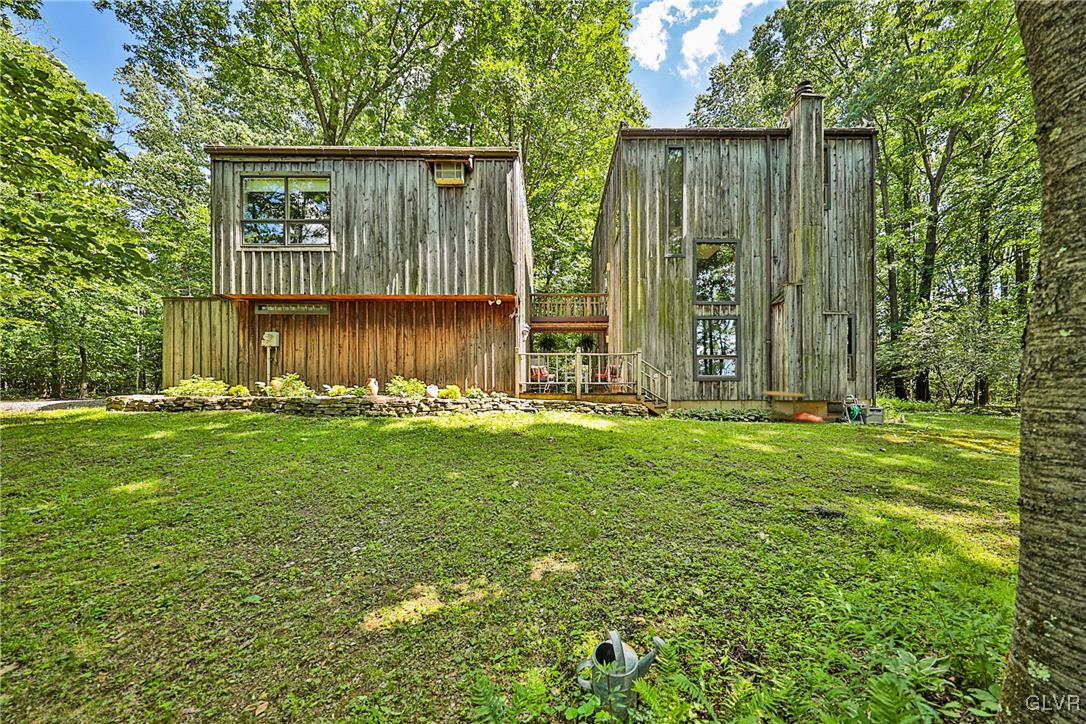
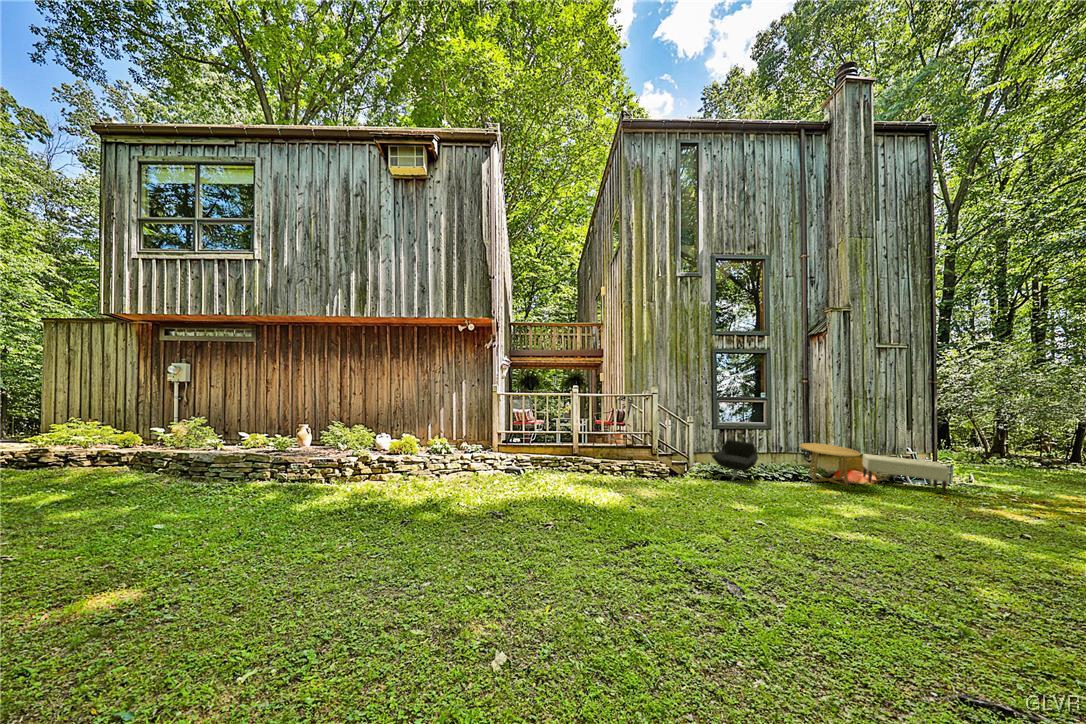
lounge chair: none [691,389,728,419] -> present [712,440,758,480]
bench: none [813,398,873,424] -> present [862,454,949,493]

